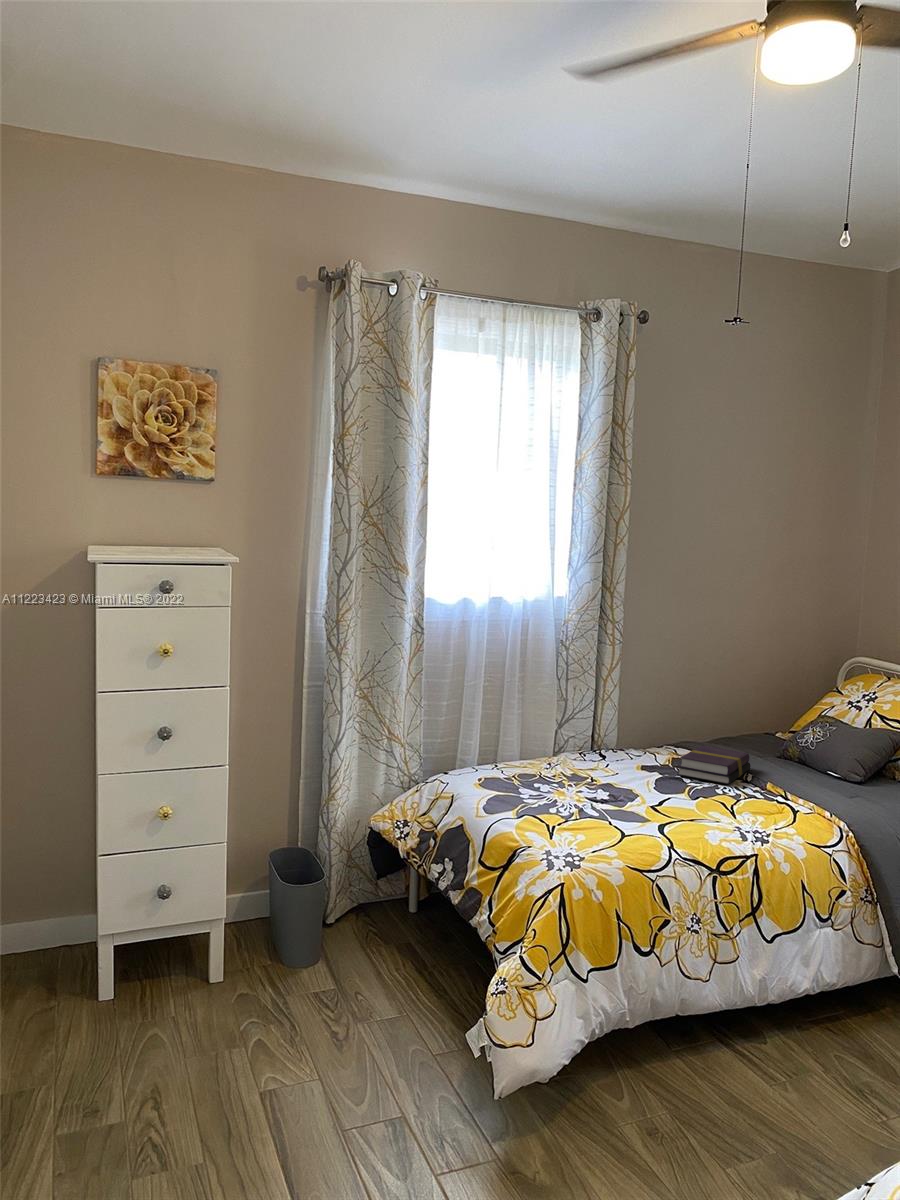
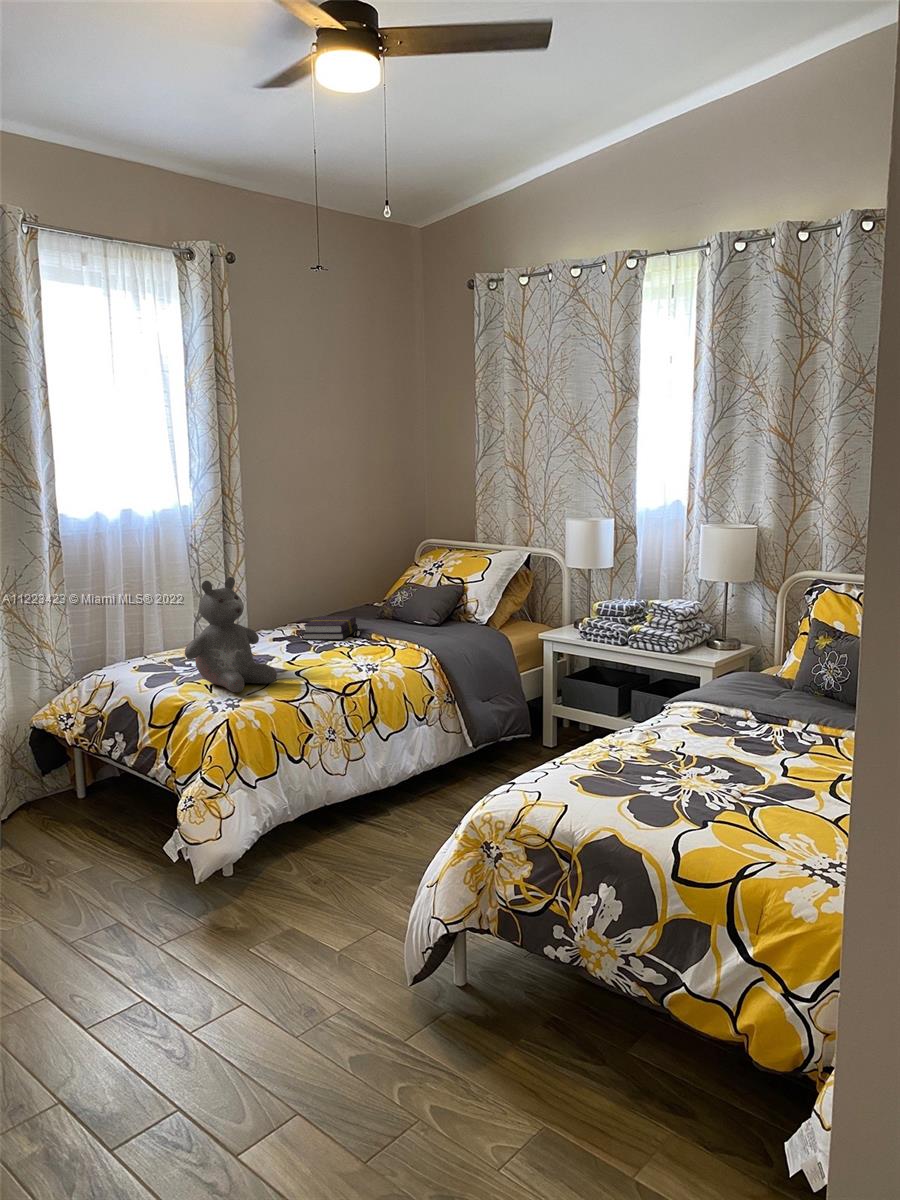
teddy bear: none [527,699,635,847] -> present [185,577,277,692]

